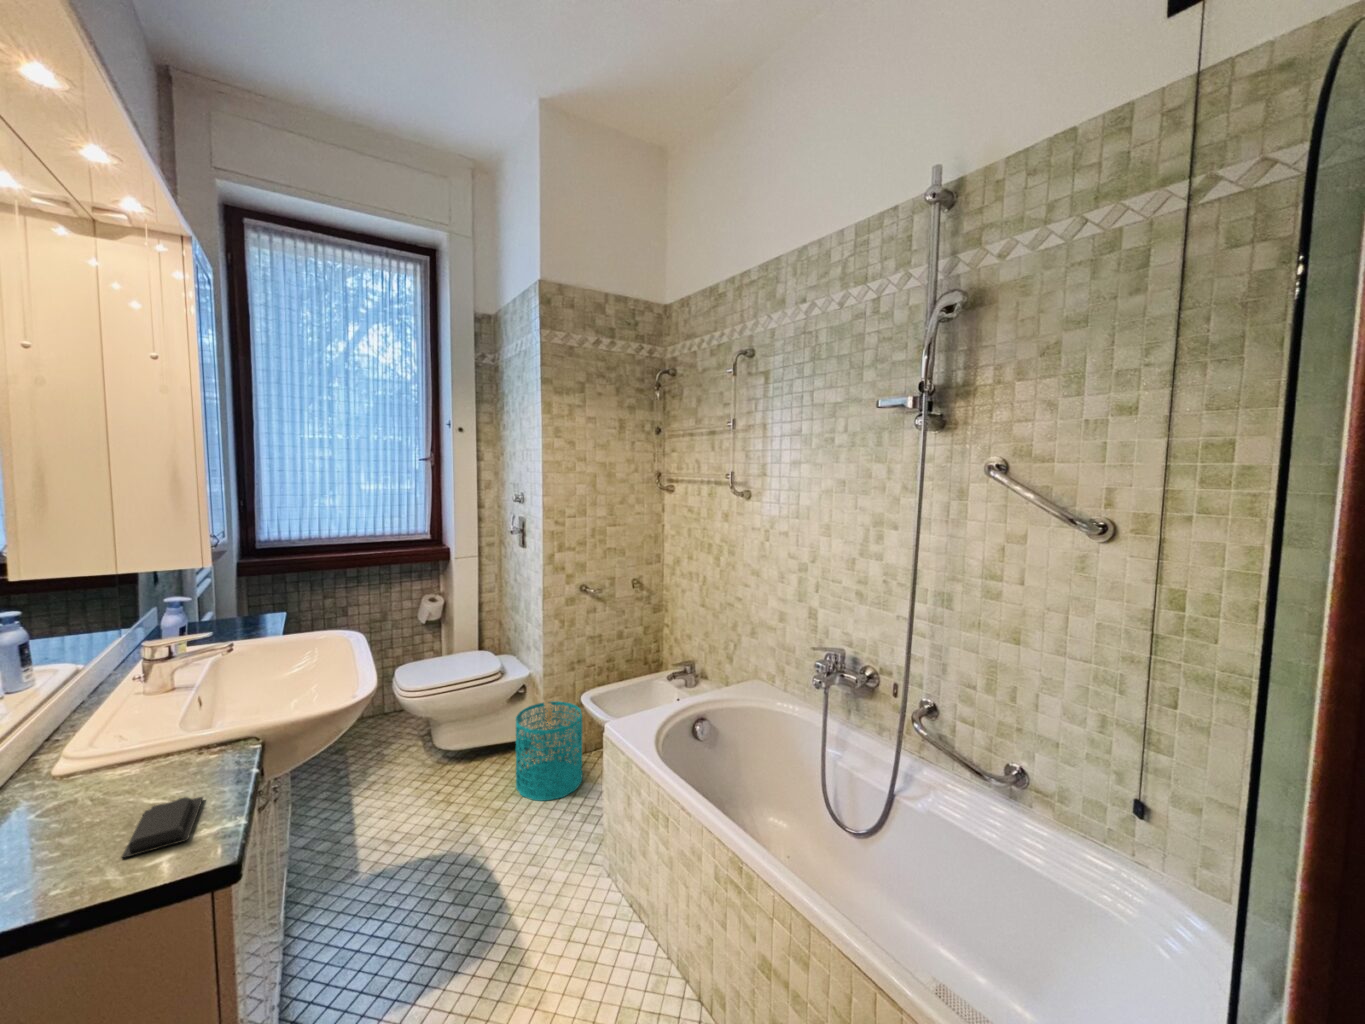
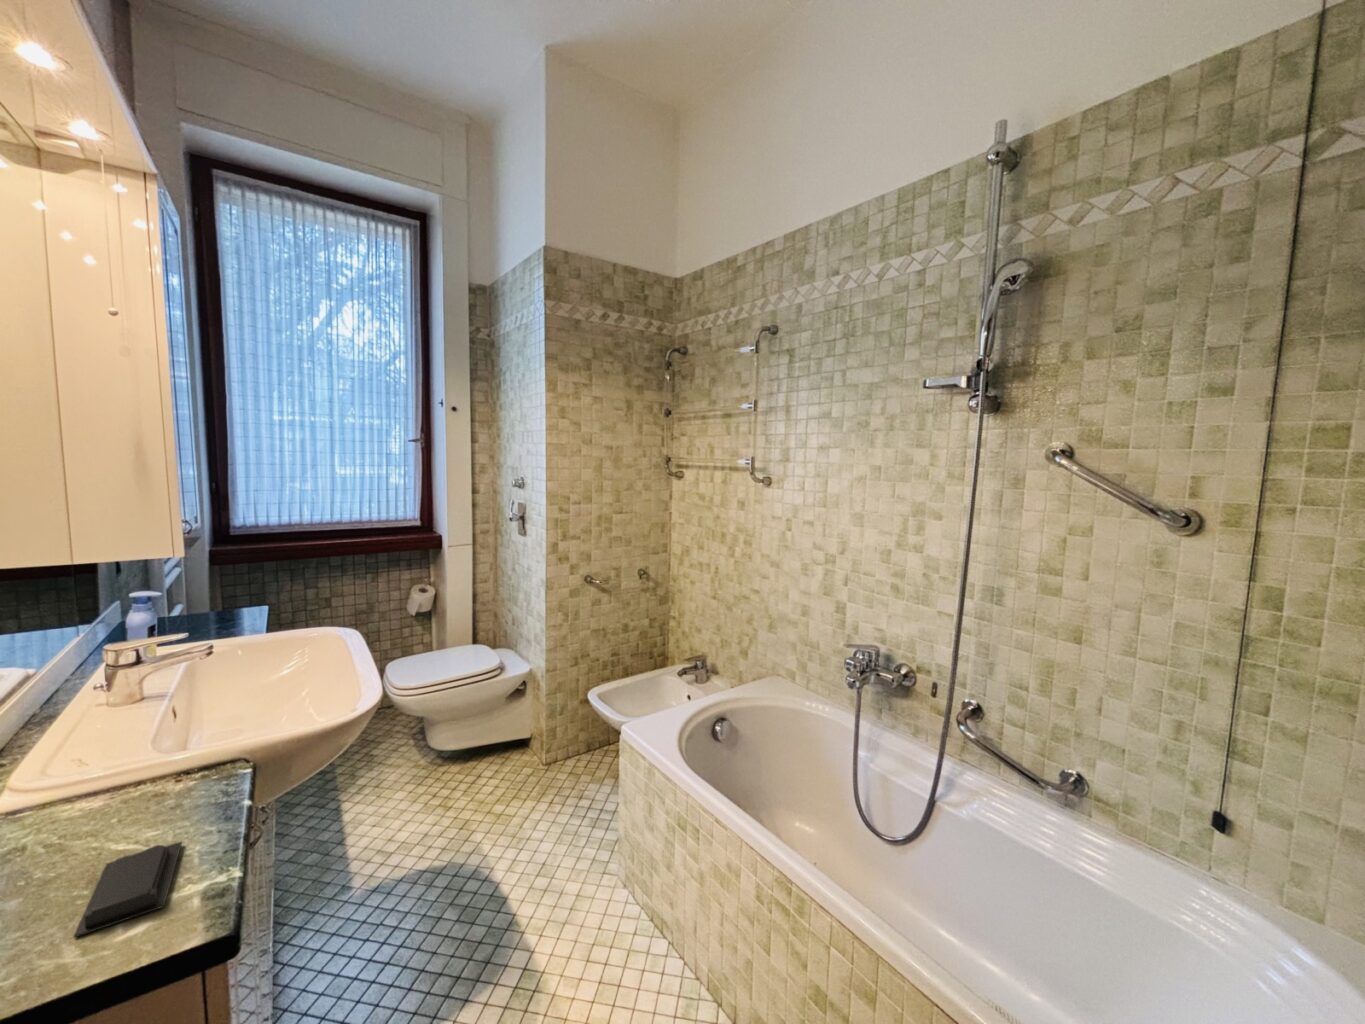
wastebasket: present [516,701,582,801] -> none [518,697,588,802]

